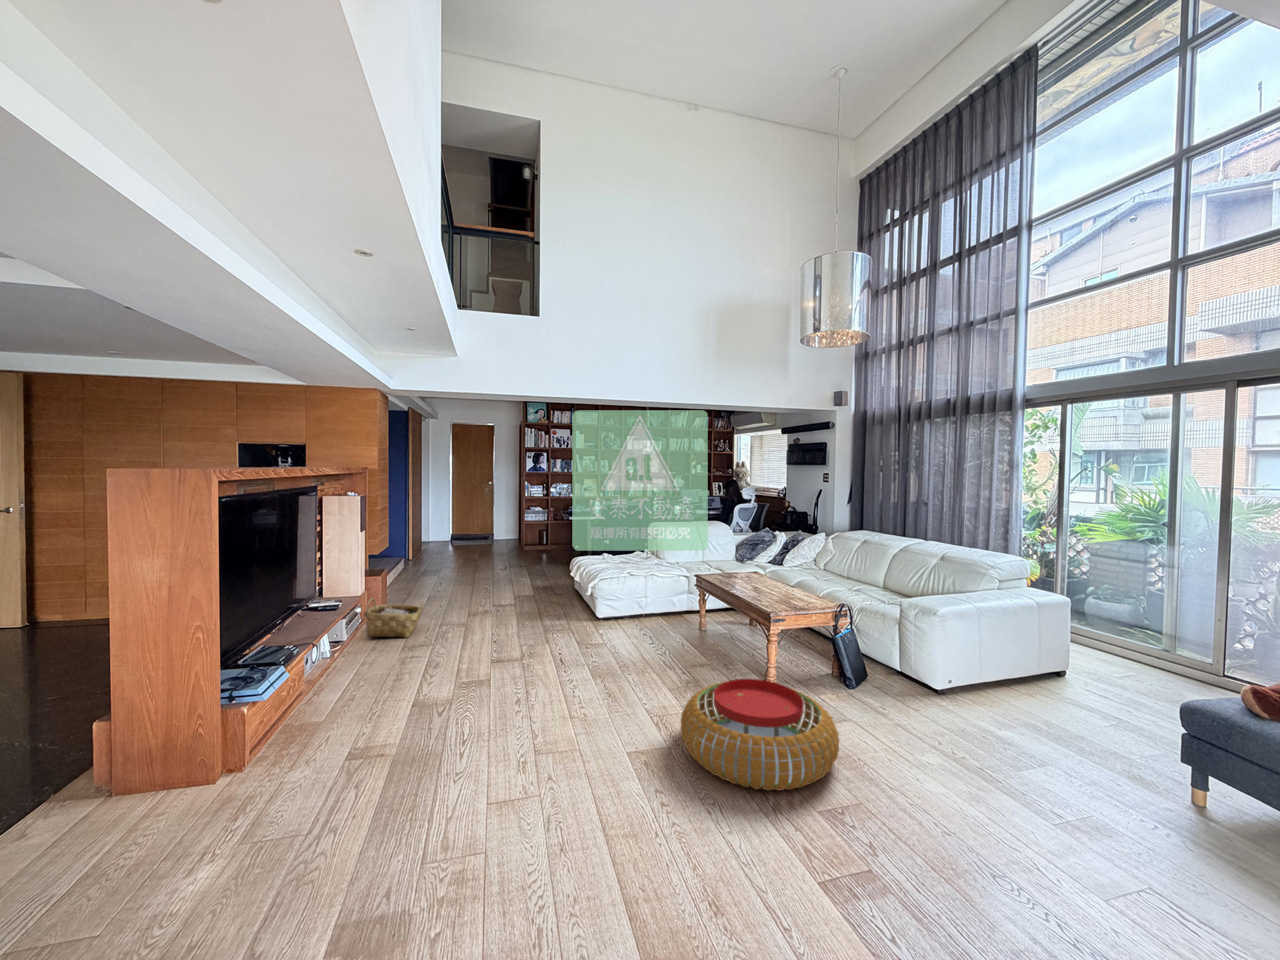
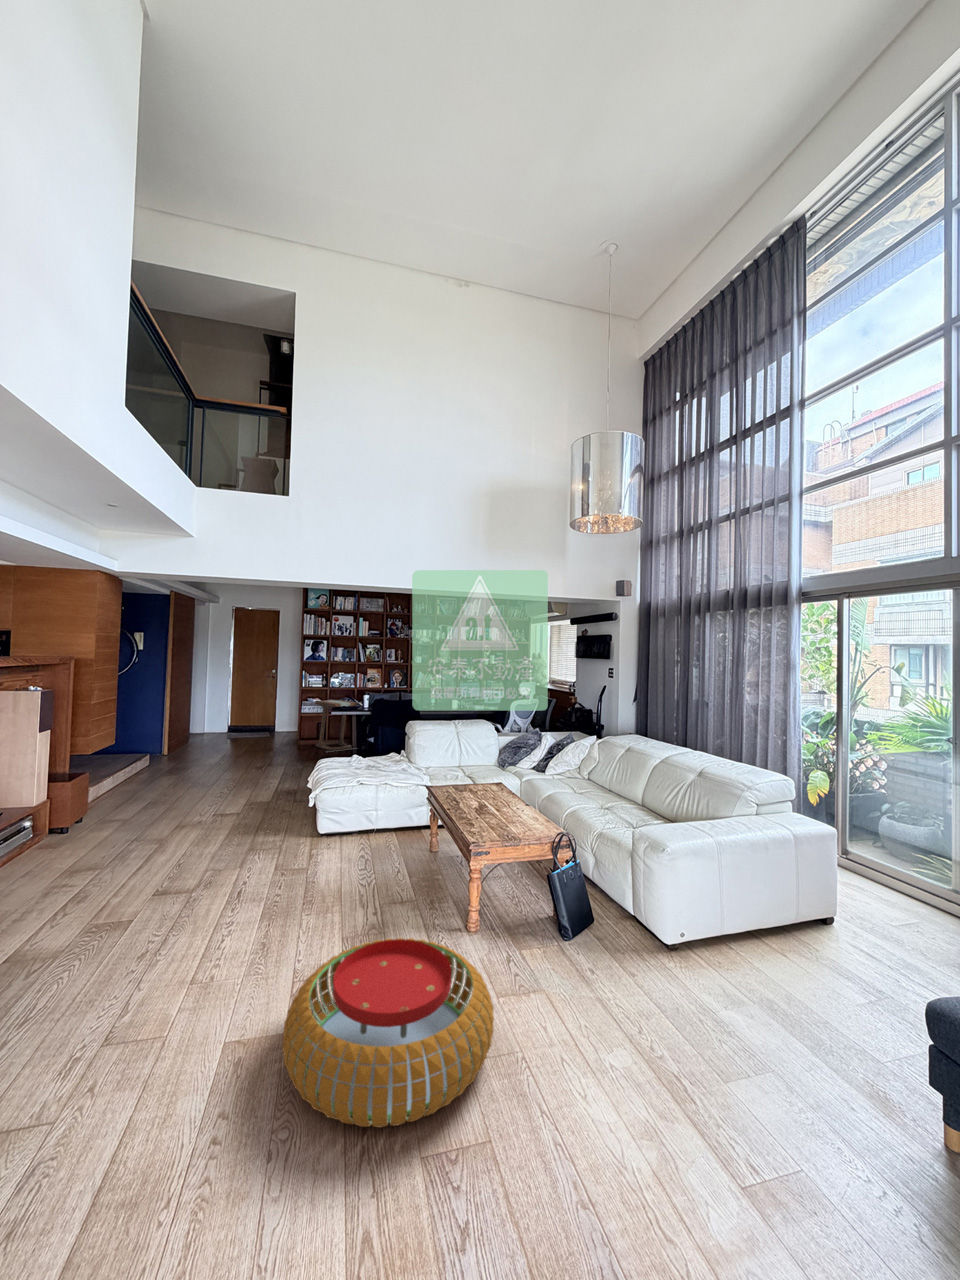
side table: none [538,509,584,558] -> present [315,700,357,750]
woven basket: present [364,598,423,637] -> none [30,805,110,853]

